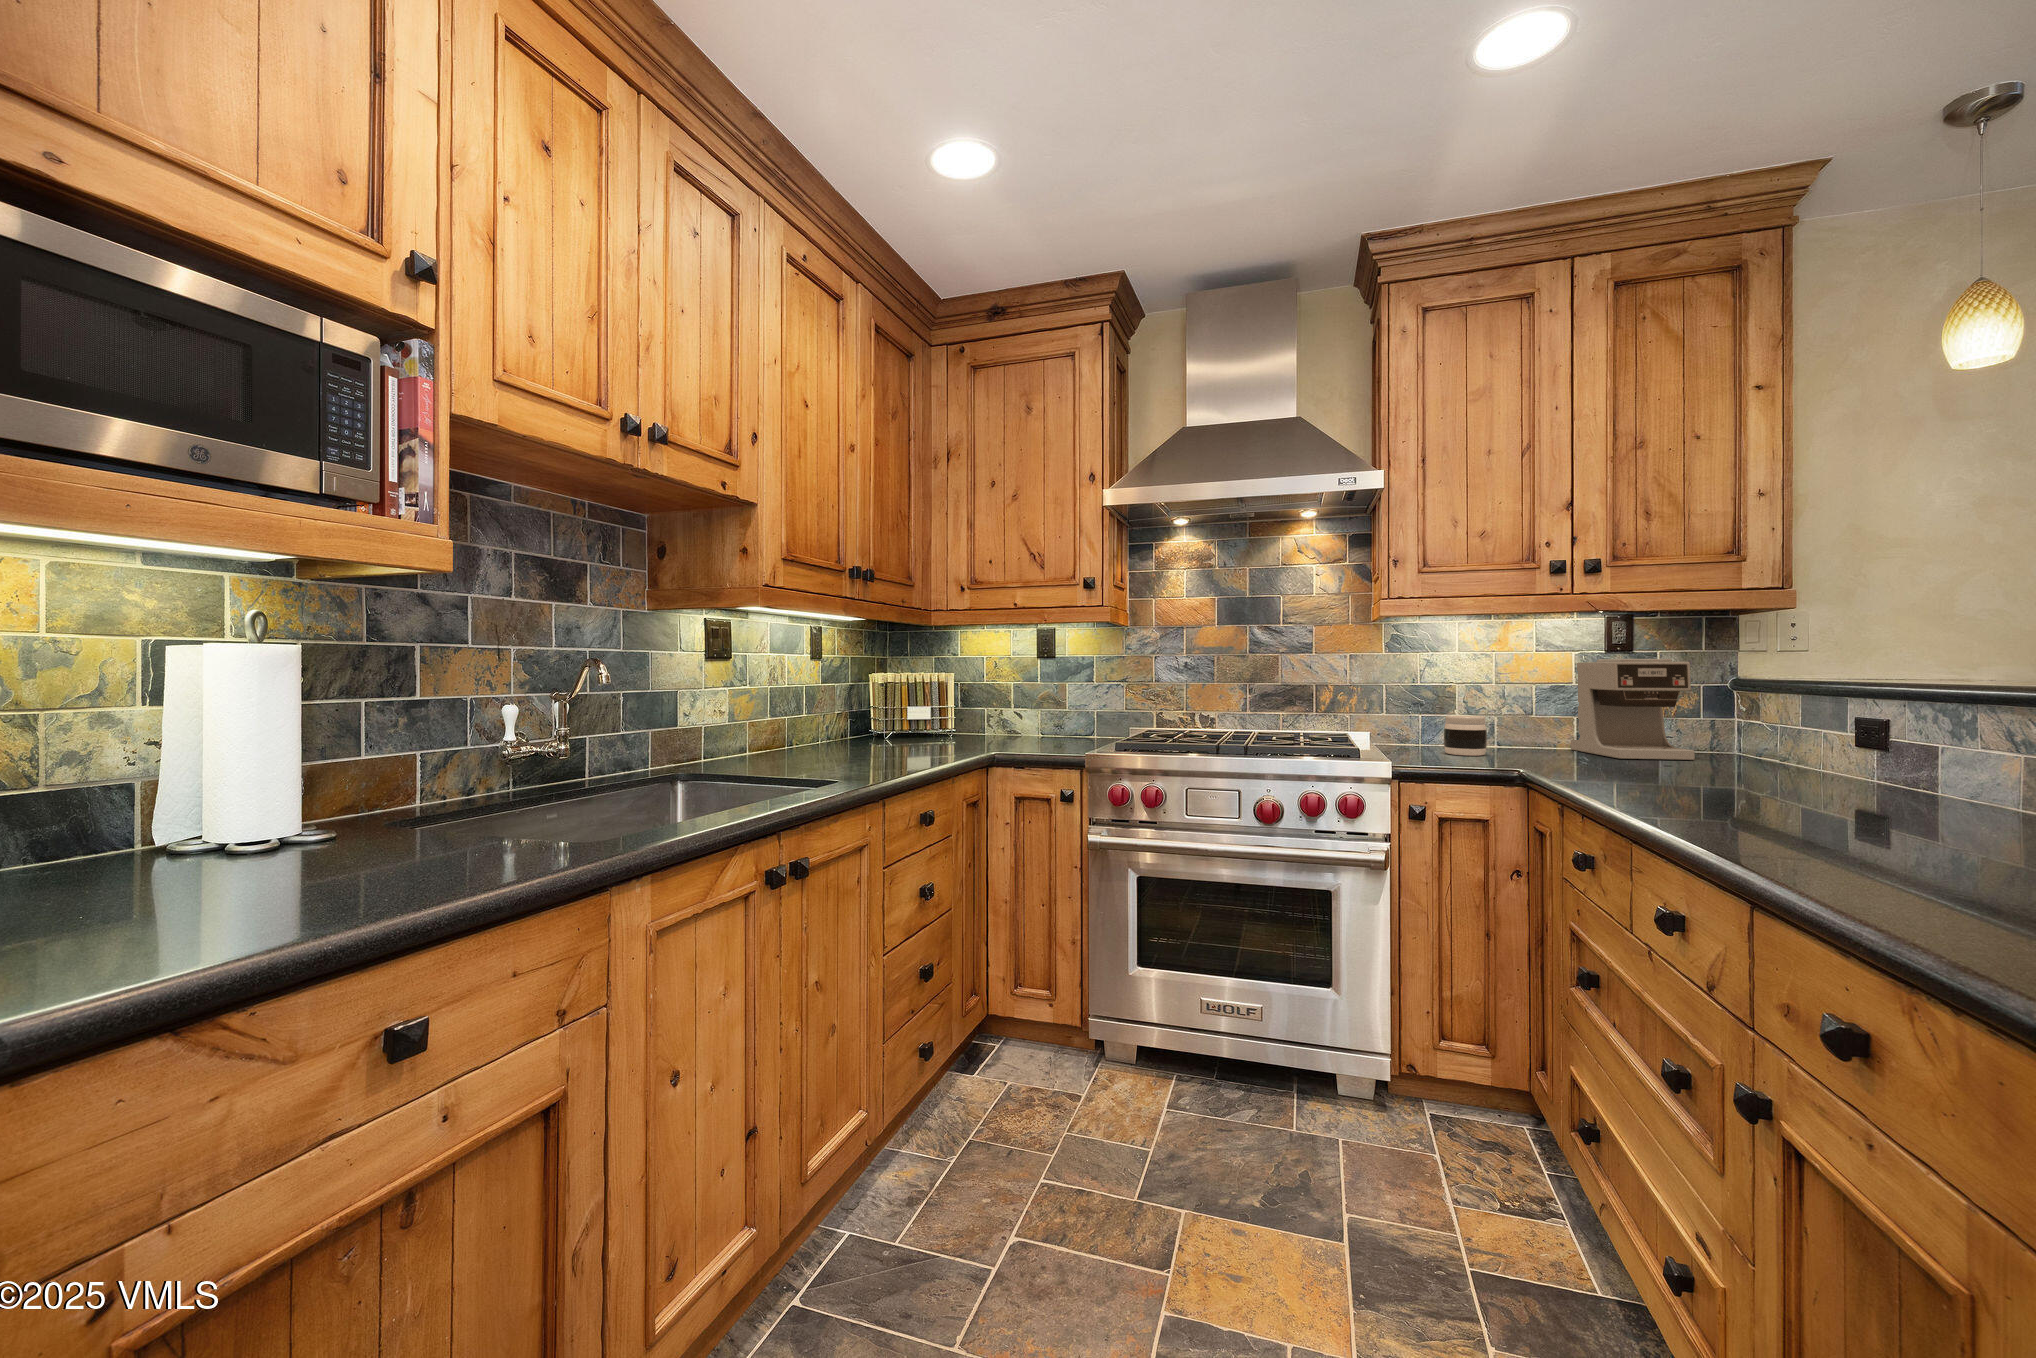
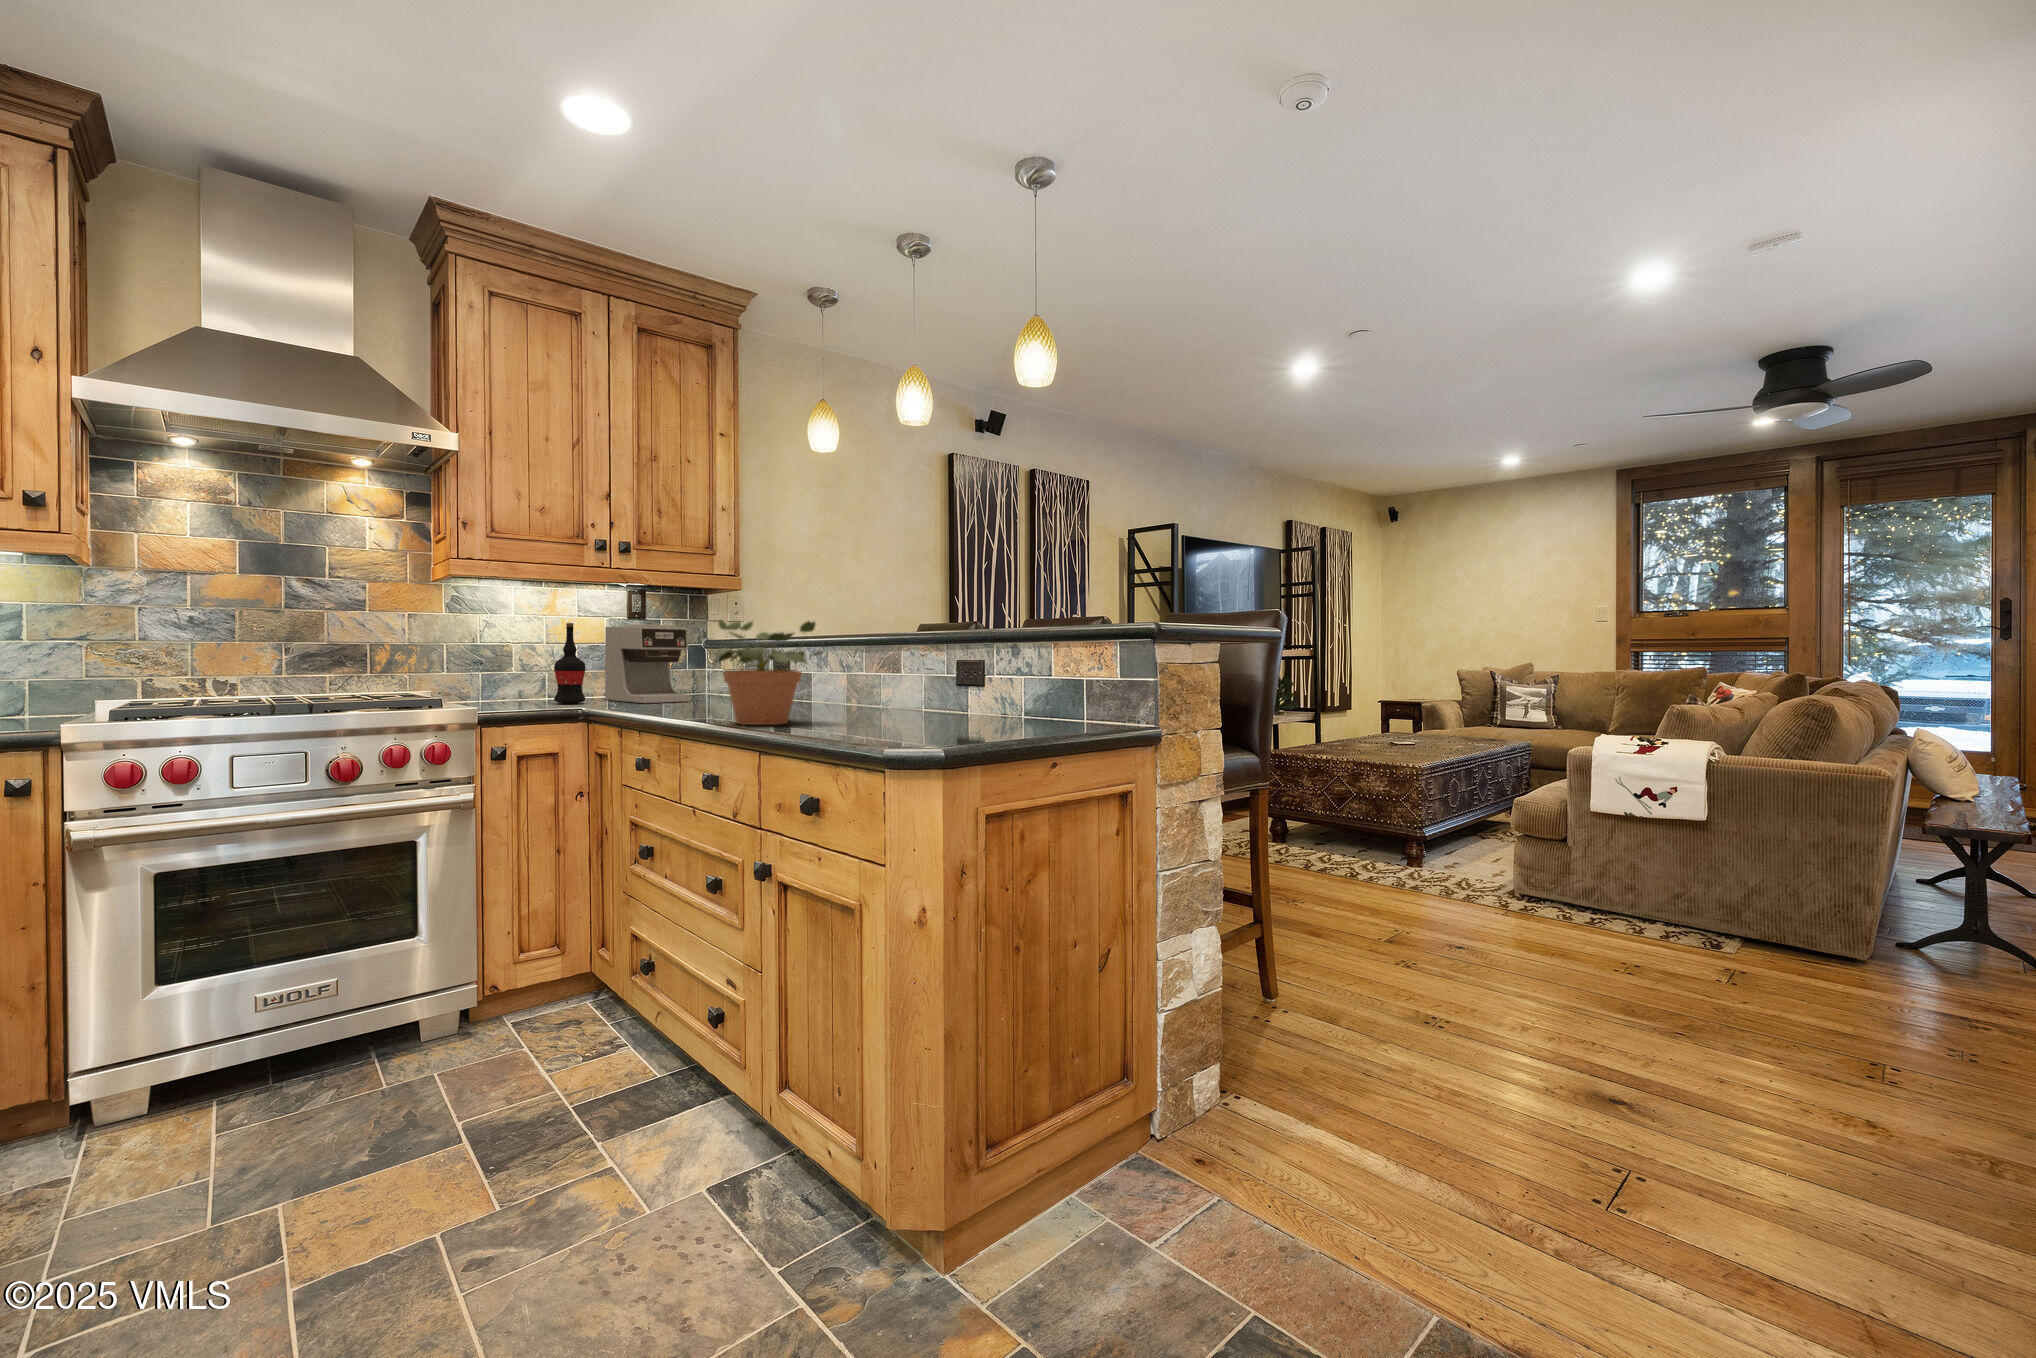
potted plant: none [1696,645,1986,825] -> present [715,620,824,725]
wine bottle: none [1502,659,1541,752] -> present [554,623,585,703]
jar: present [1444,715,1487,756] -> none [507,672,545,708]

